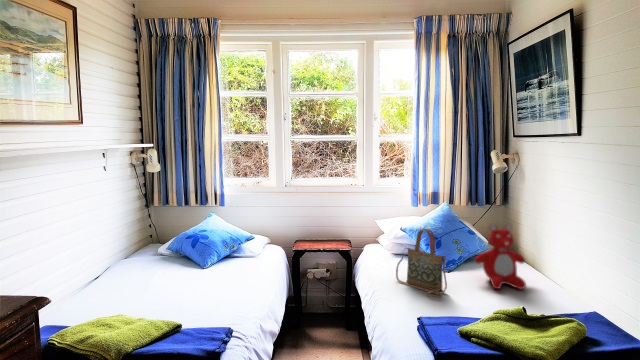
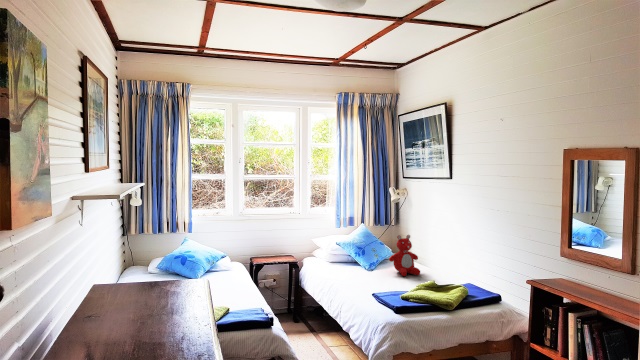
handbag: present [396,229,447,298] -> none [341,240,376,283]

